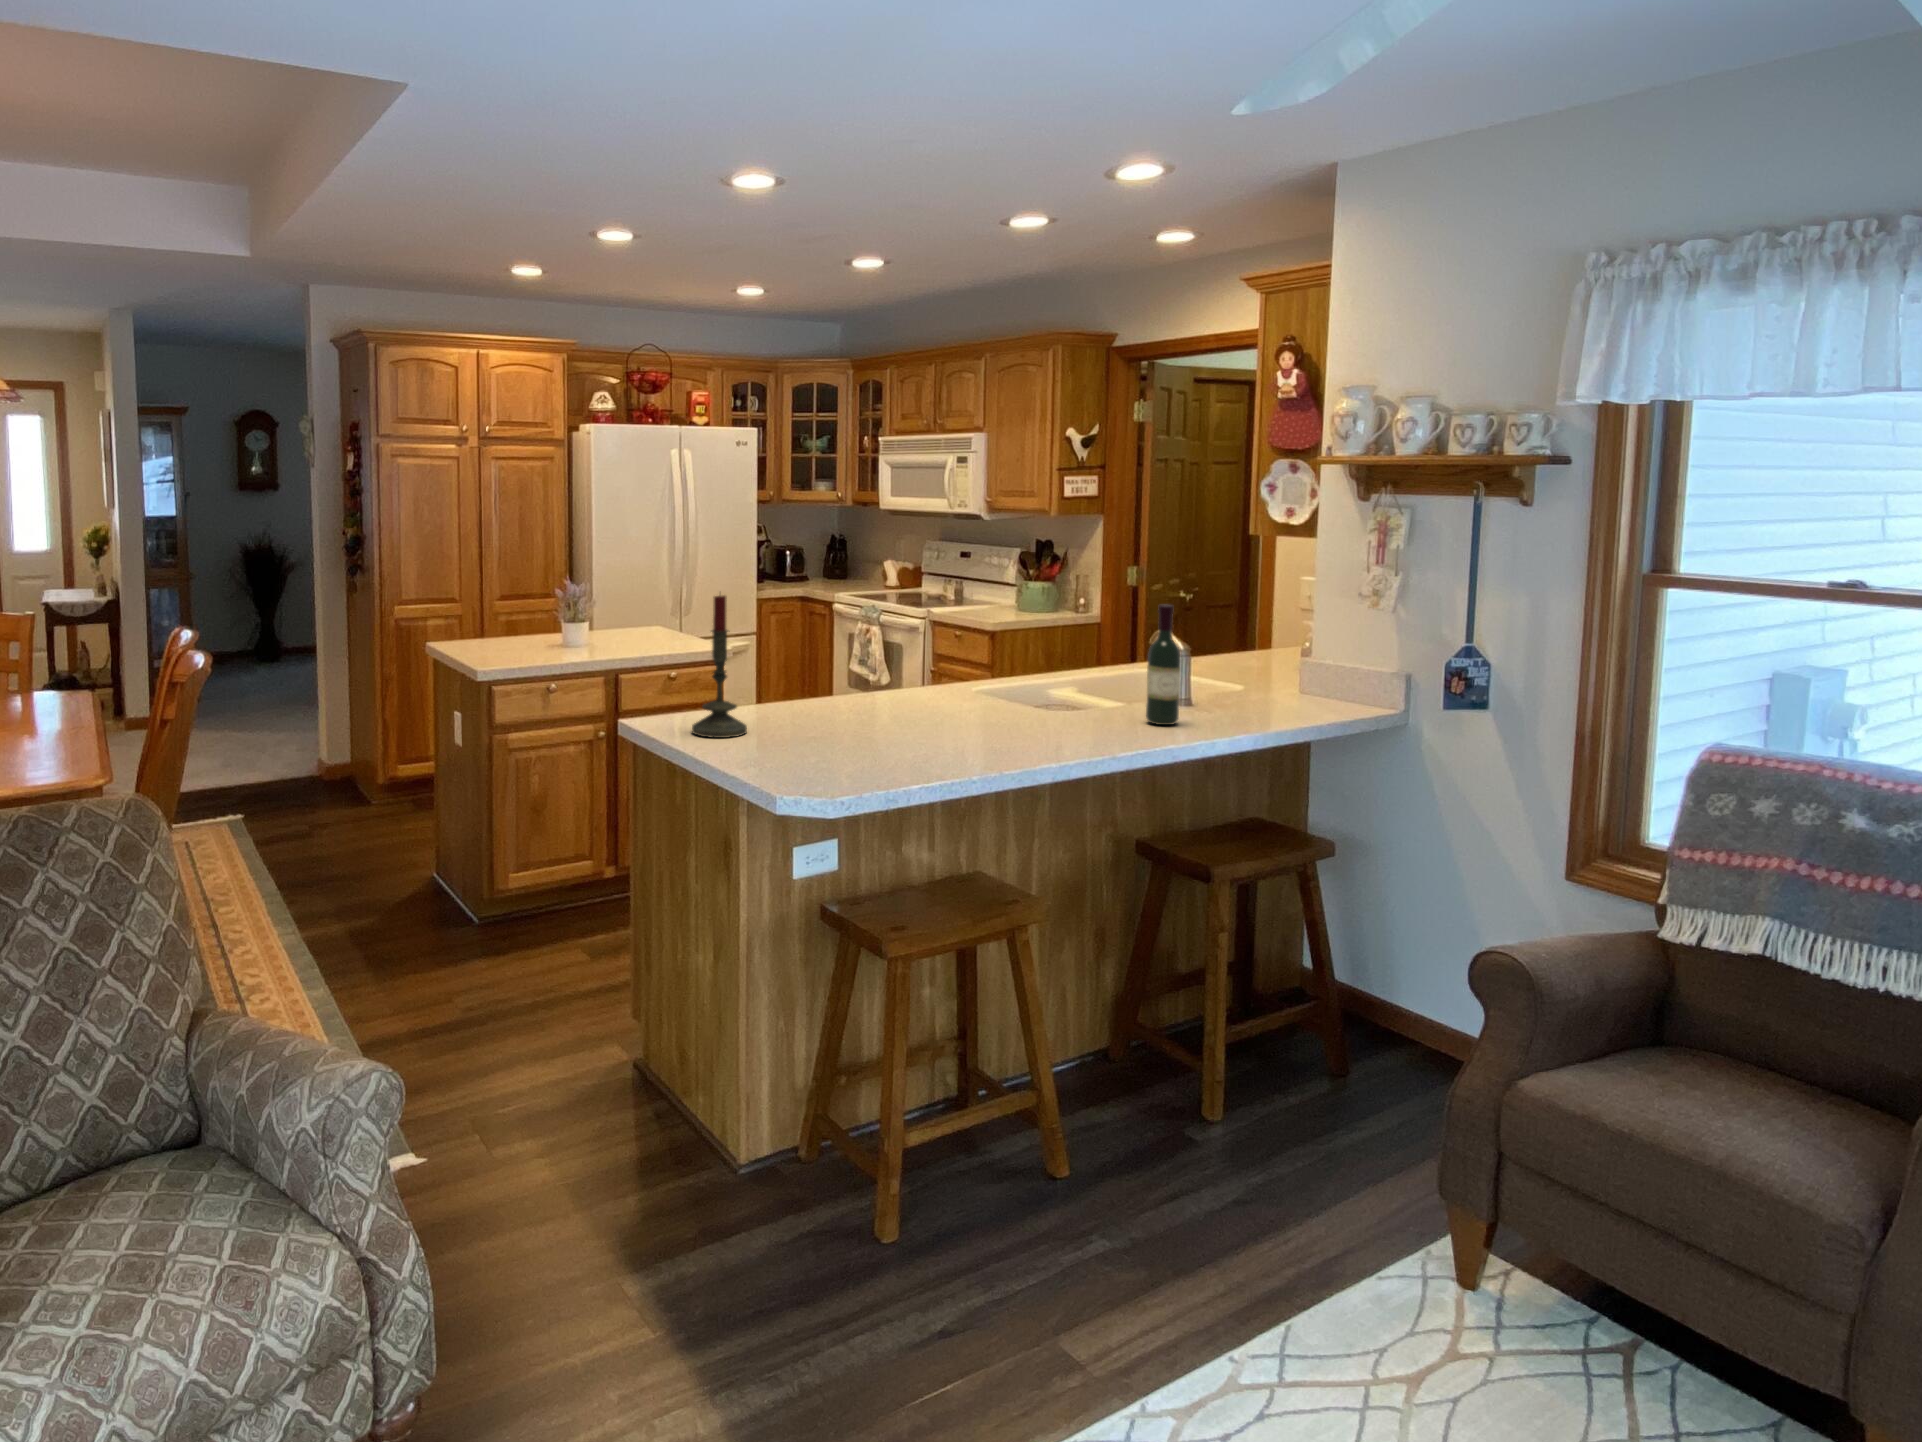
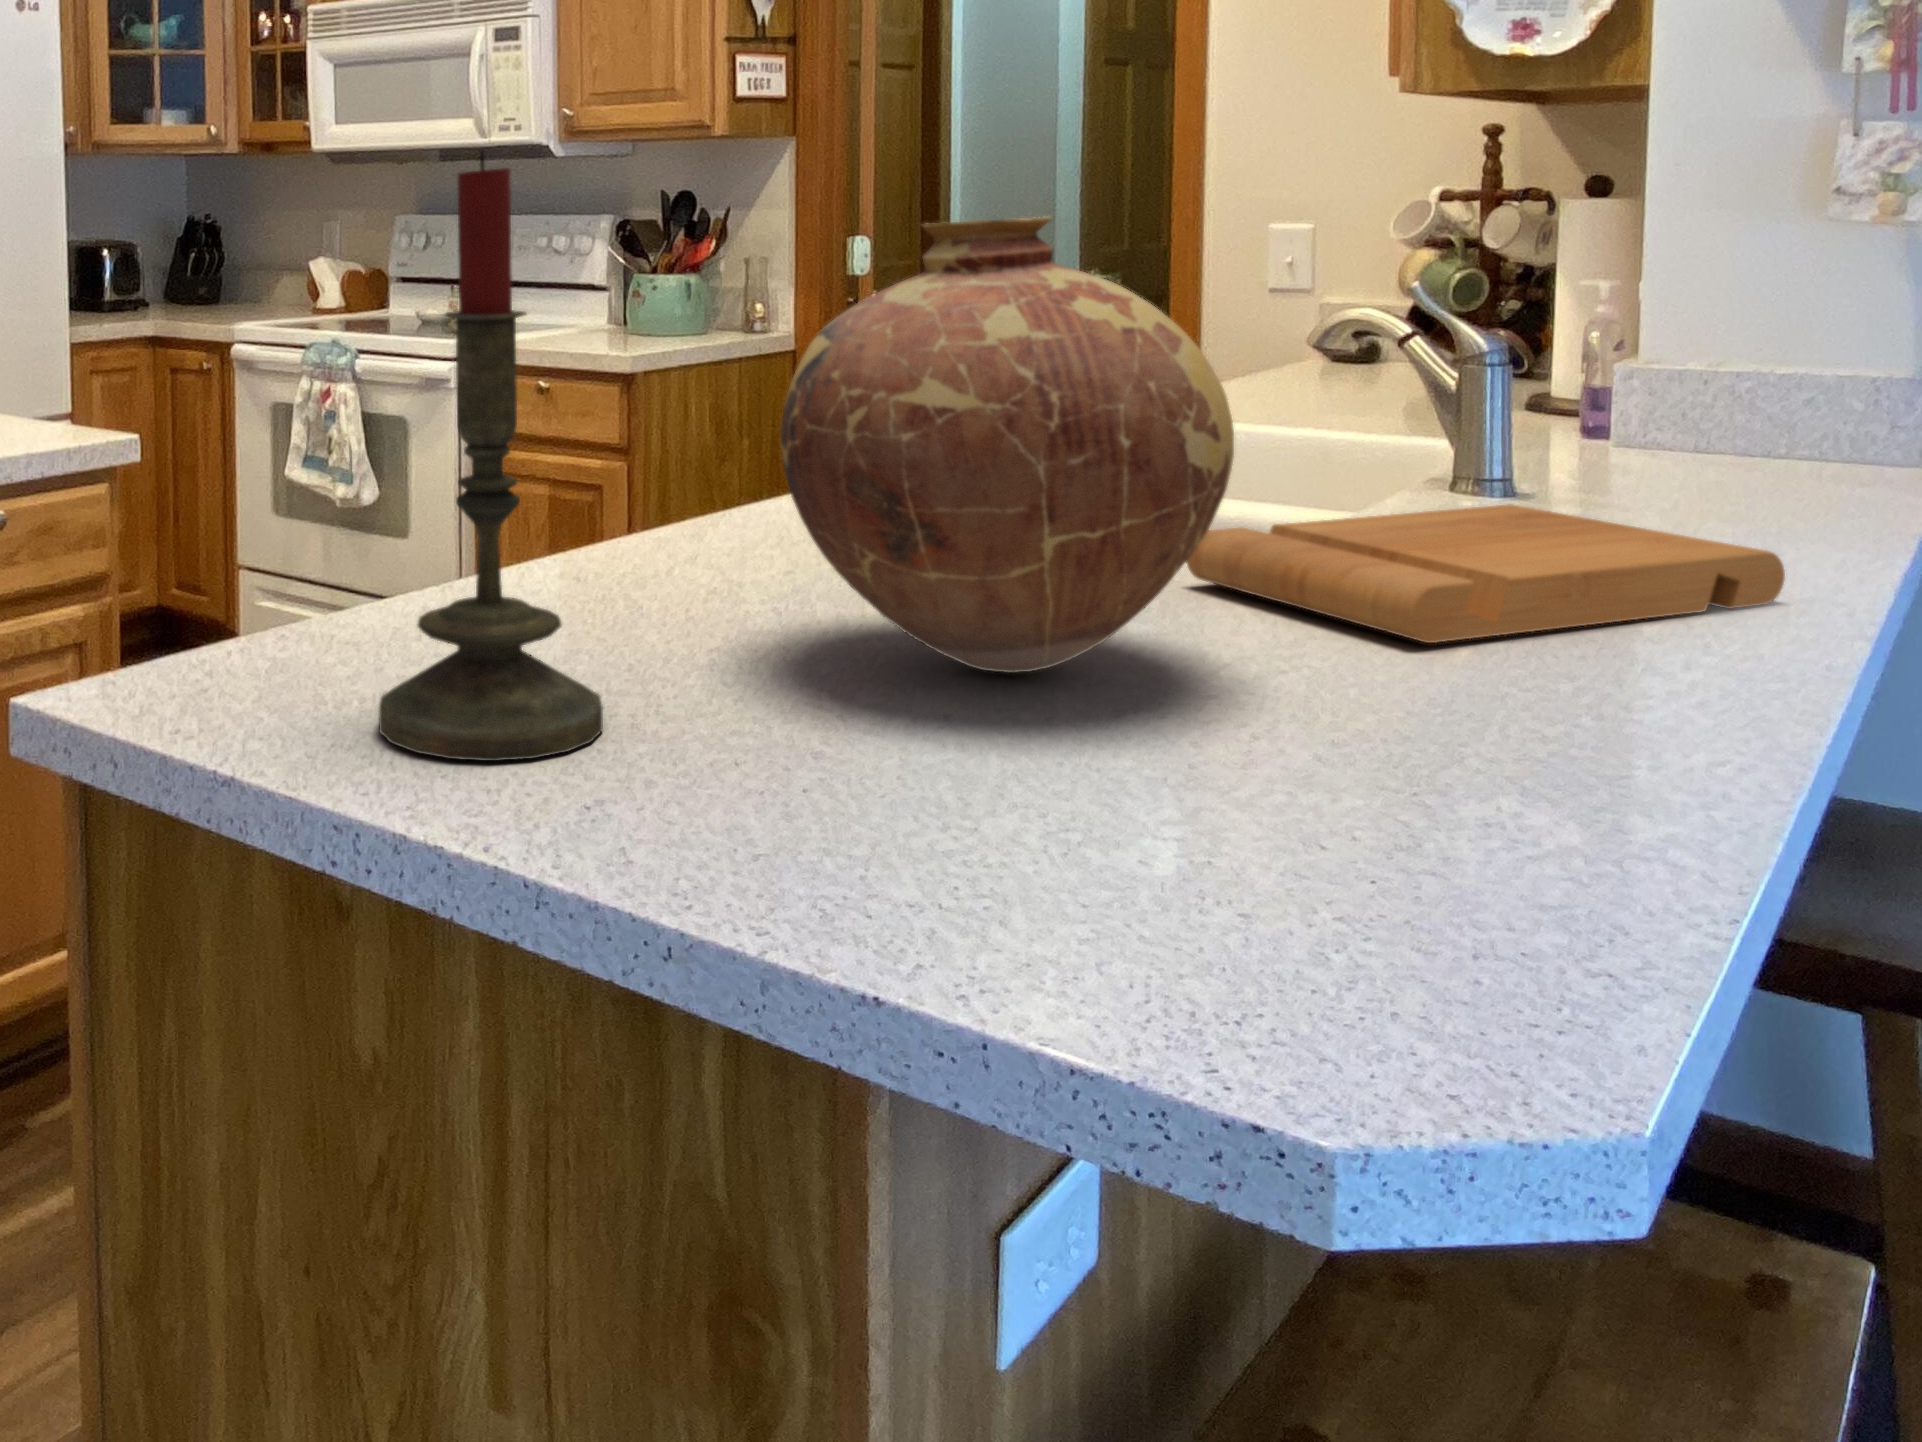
wine bottle: present [1146,605,1181,725] -> none [1672,188,1795,555]
vase: none [807,610,922,732] -> present [781,216,1234,673]
cutting board: none [965,703,1125,736] -> present [1186,505,1785,643]

